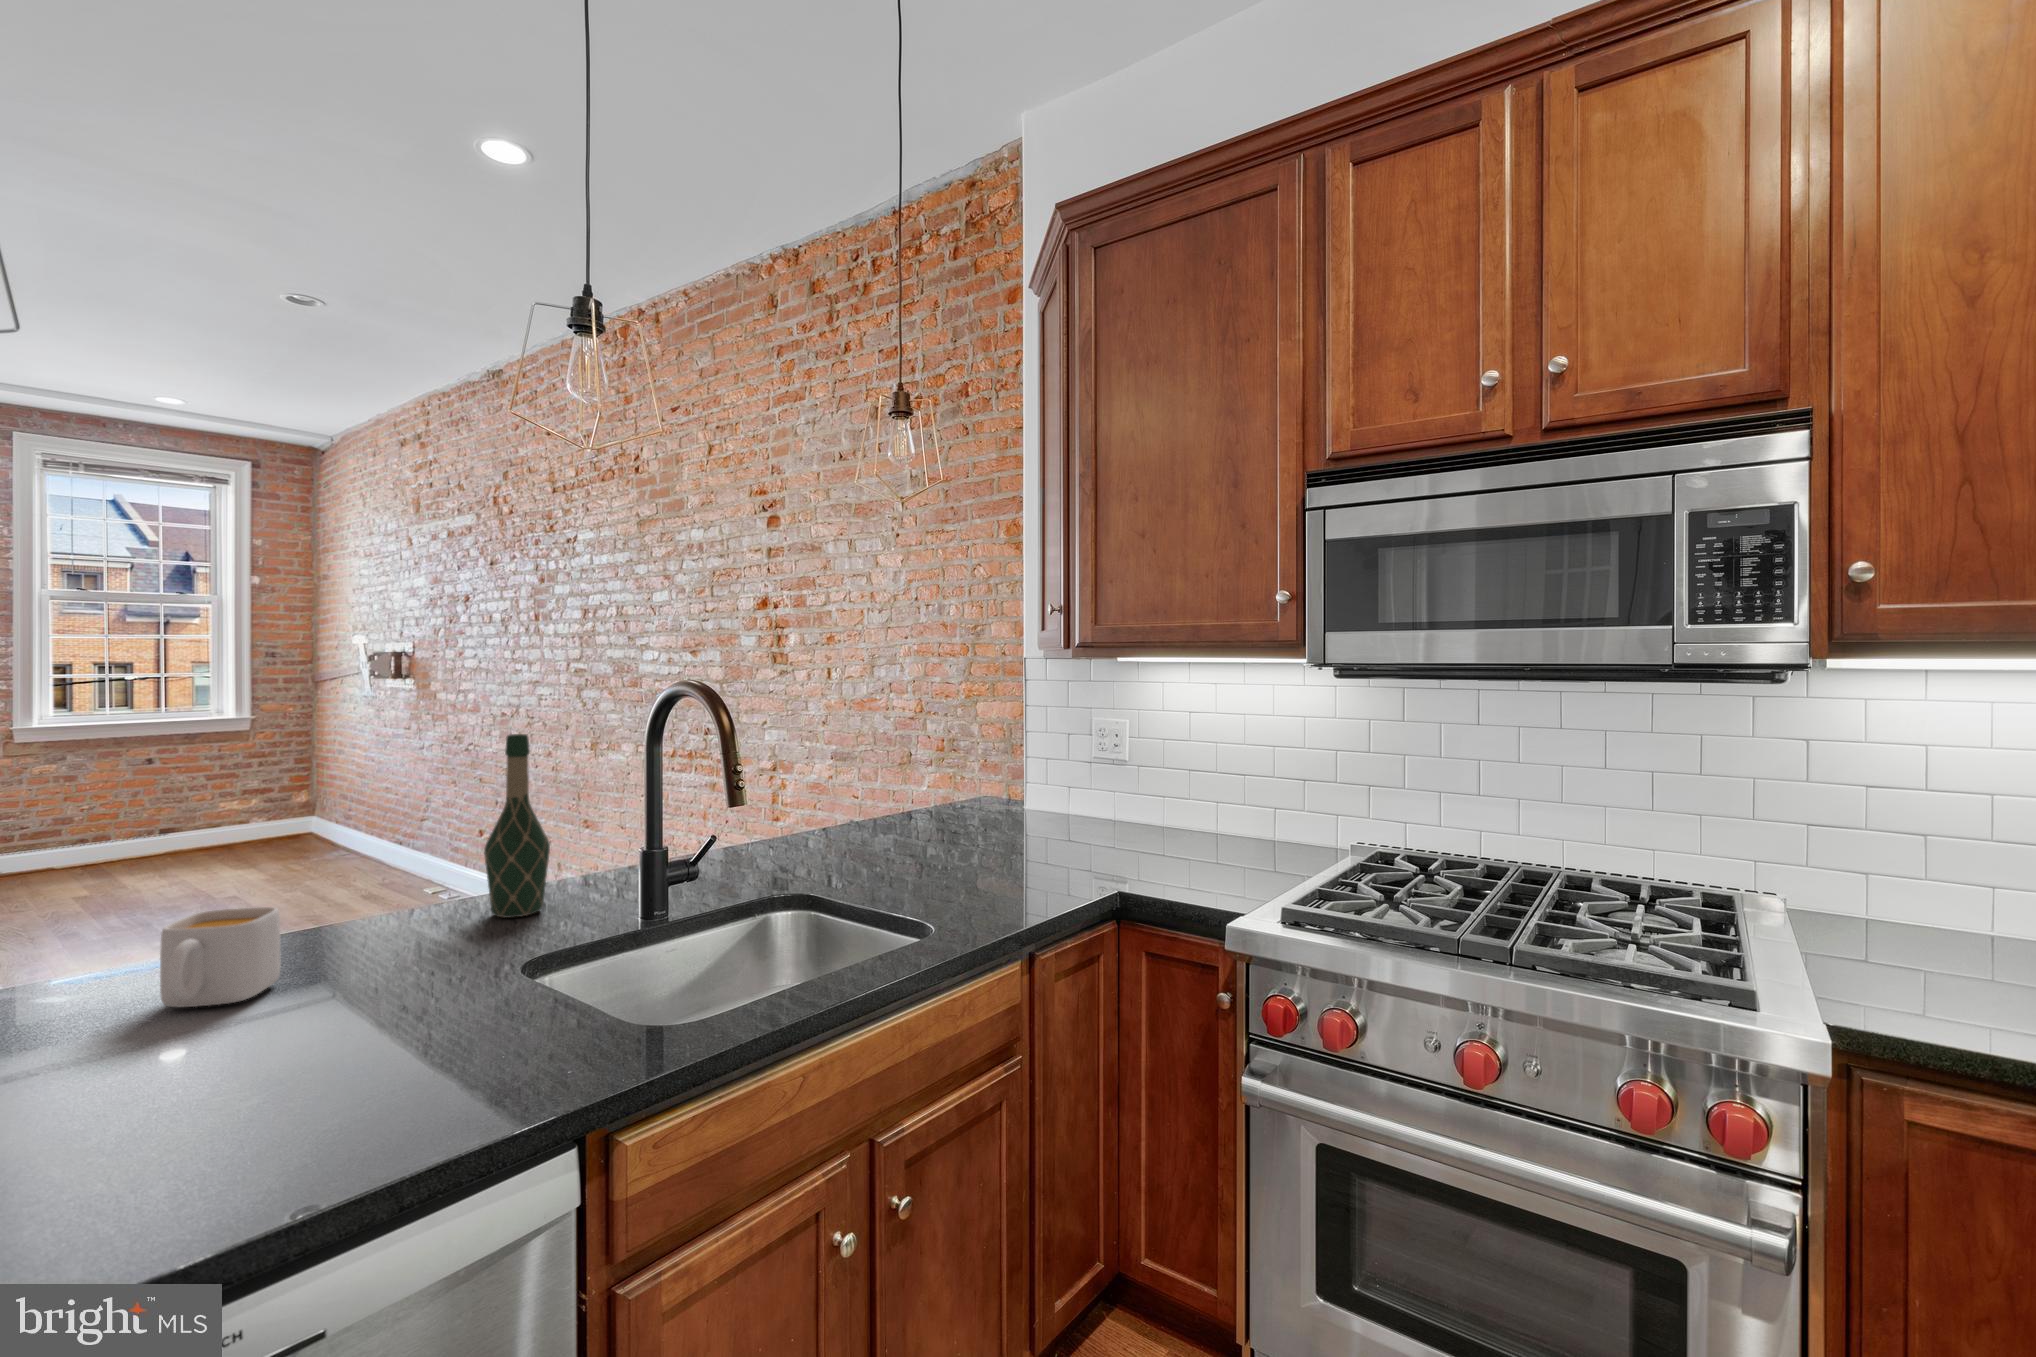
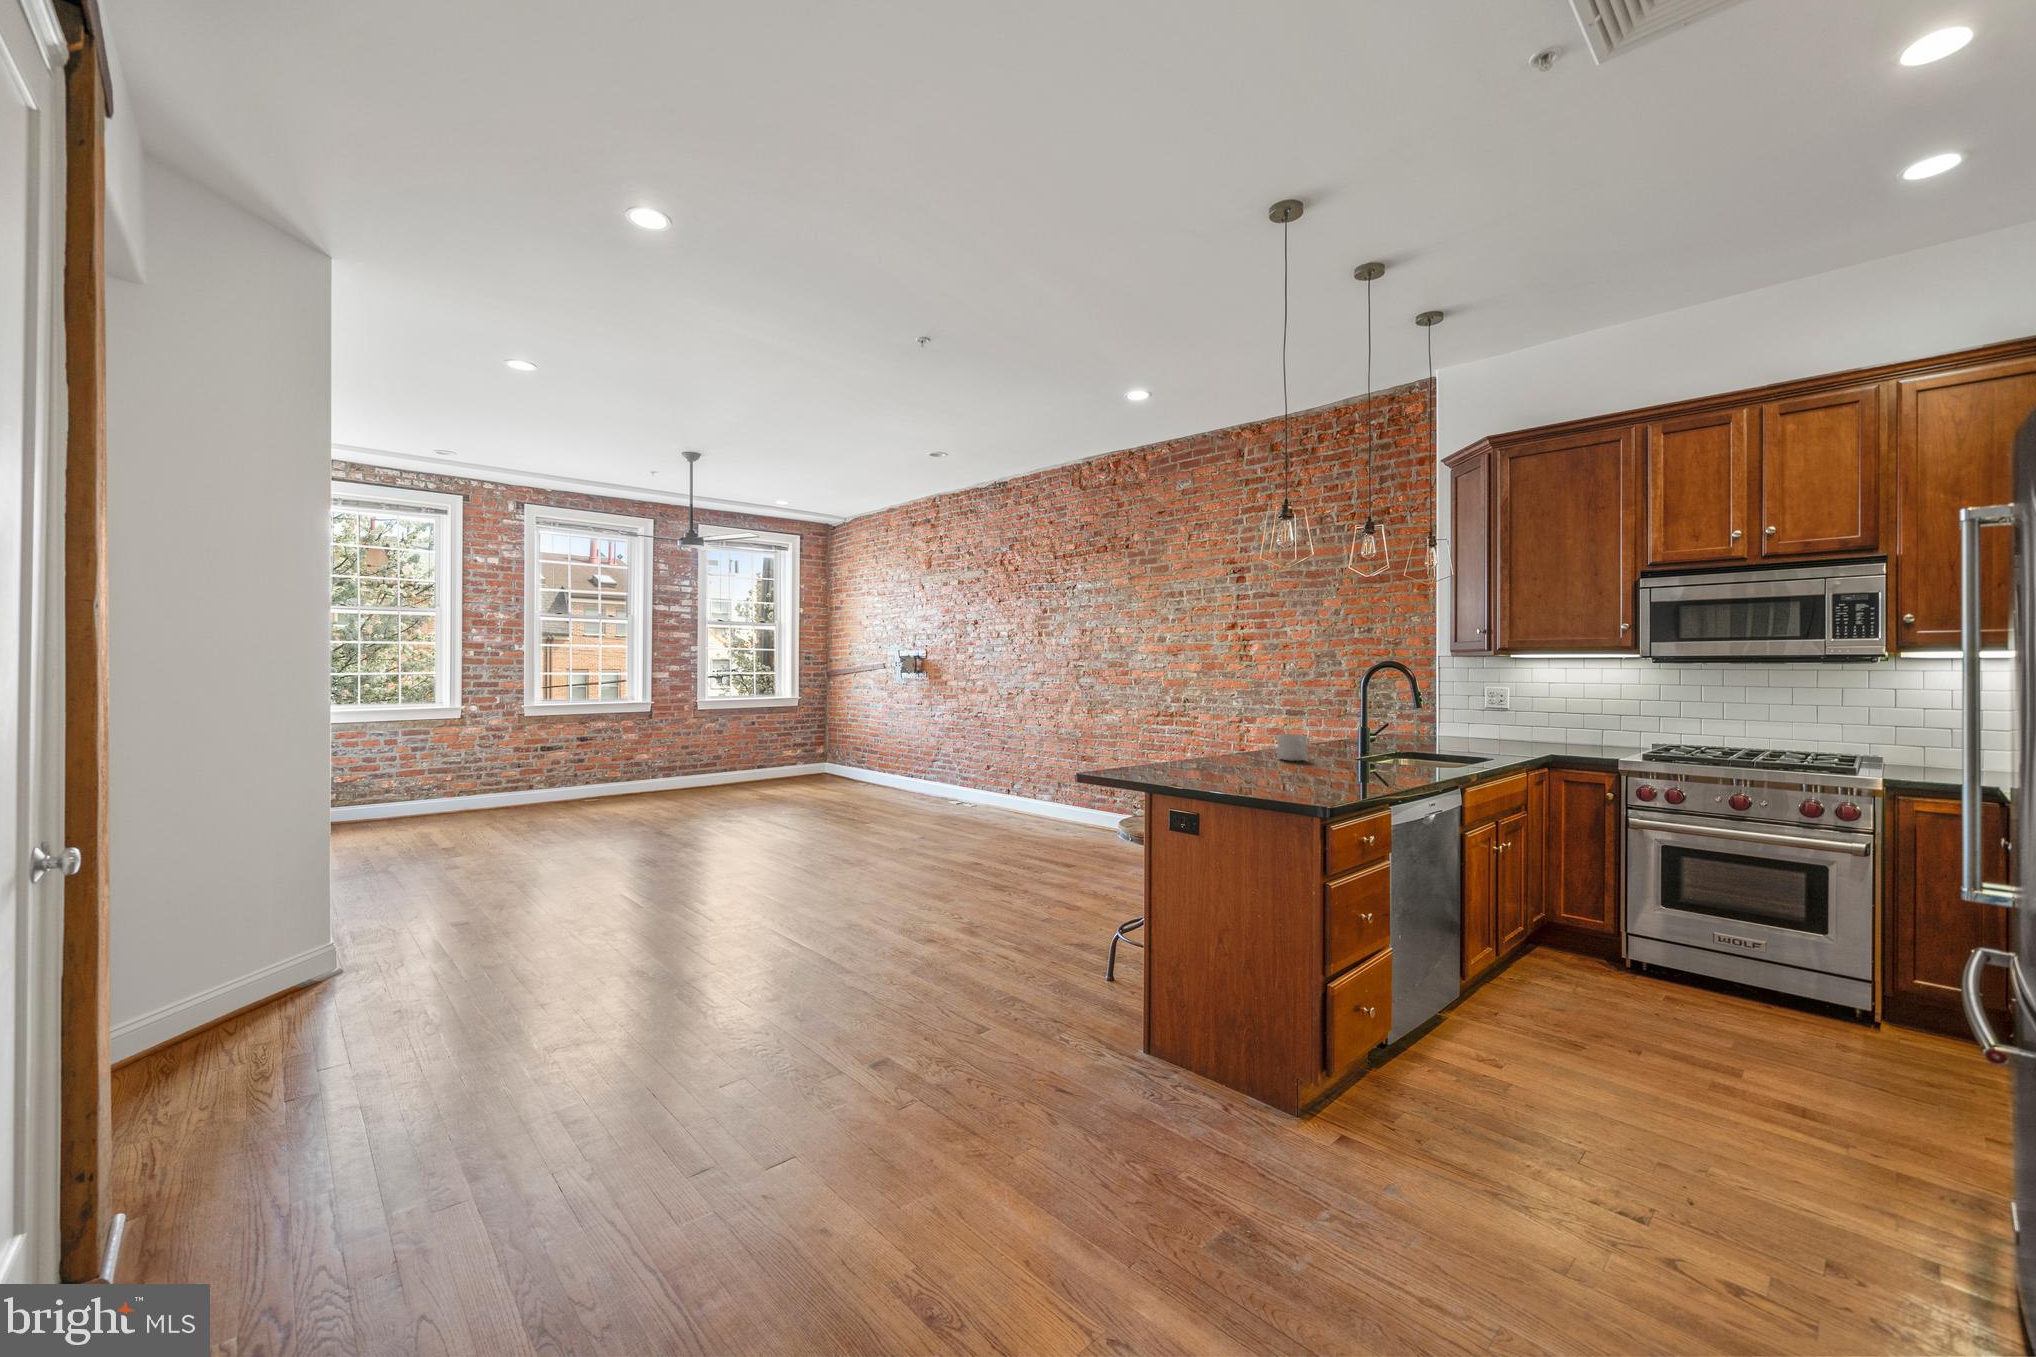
wine bottle: present [484,734,550,918] -> none [1306,683,1329,752]

